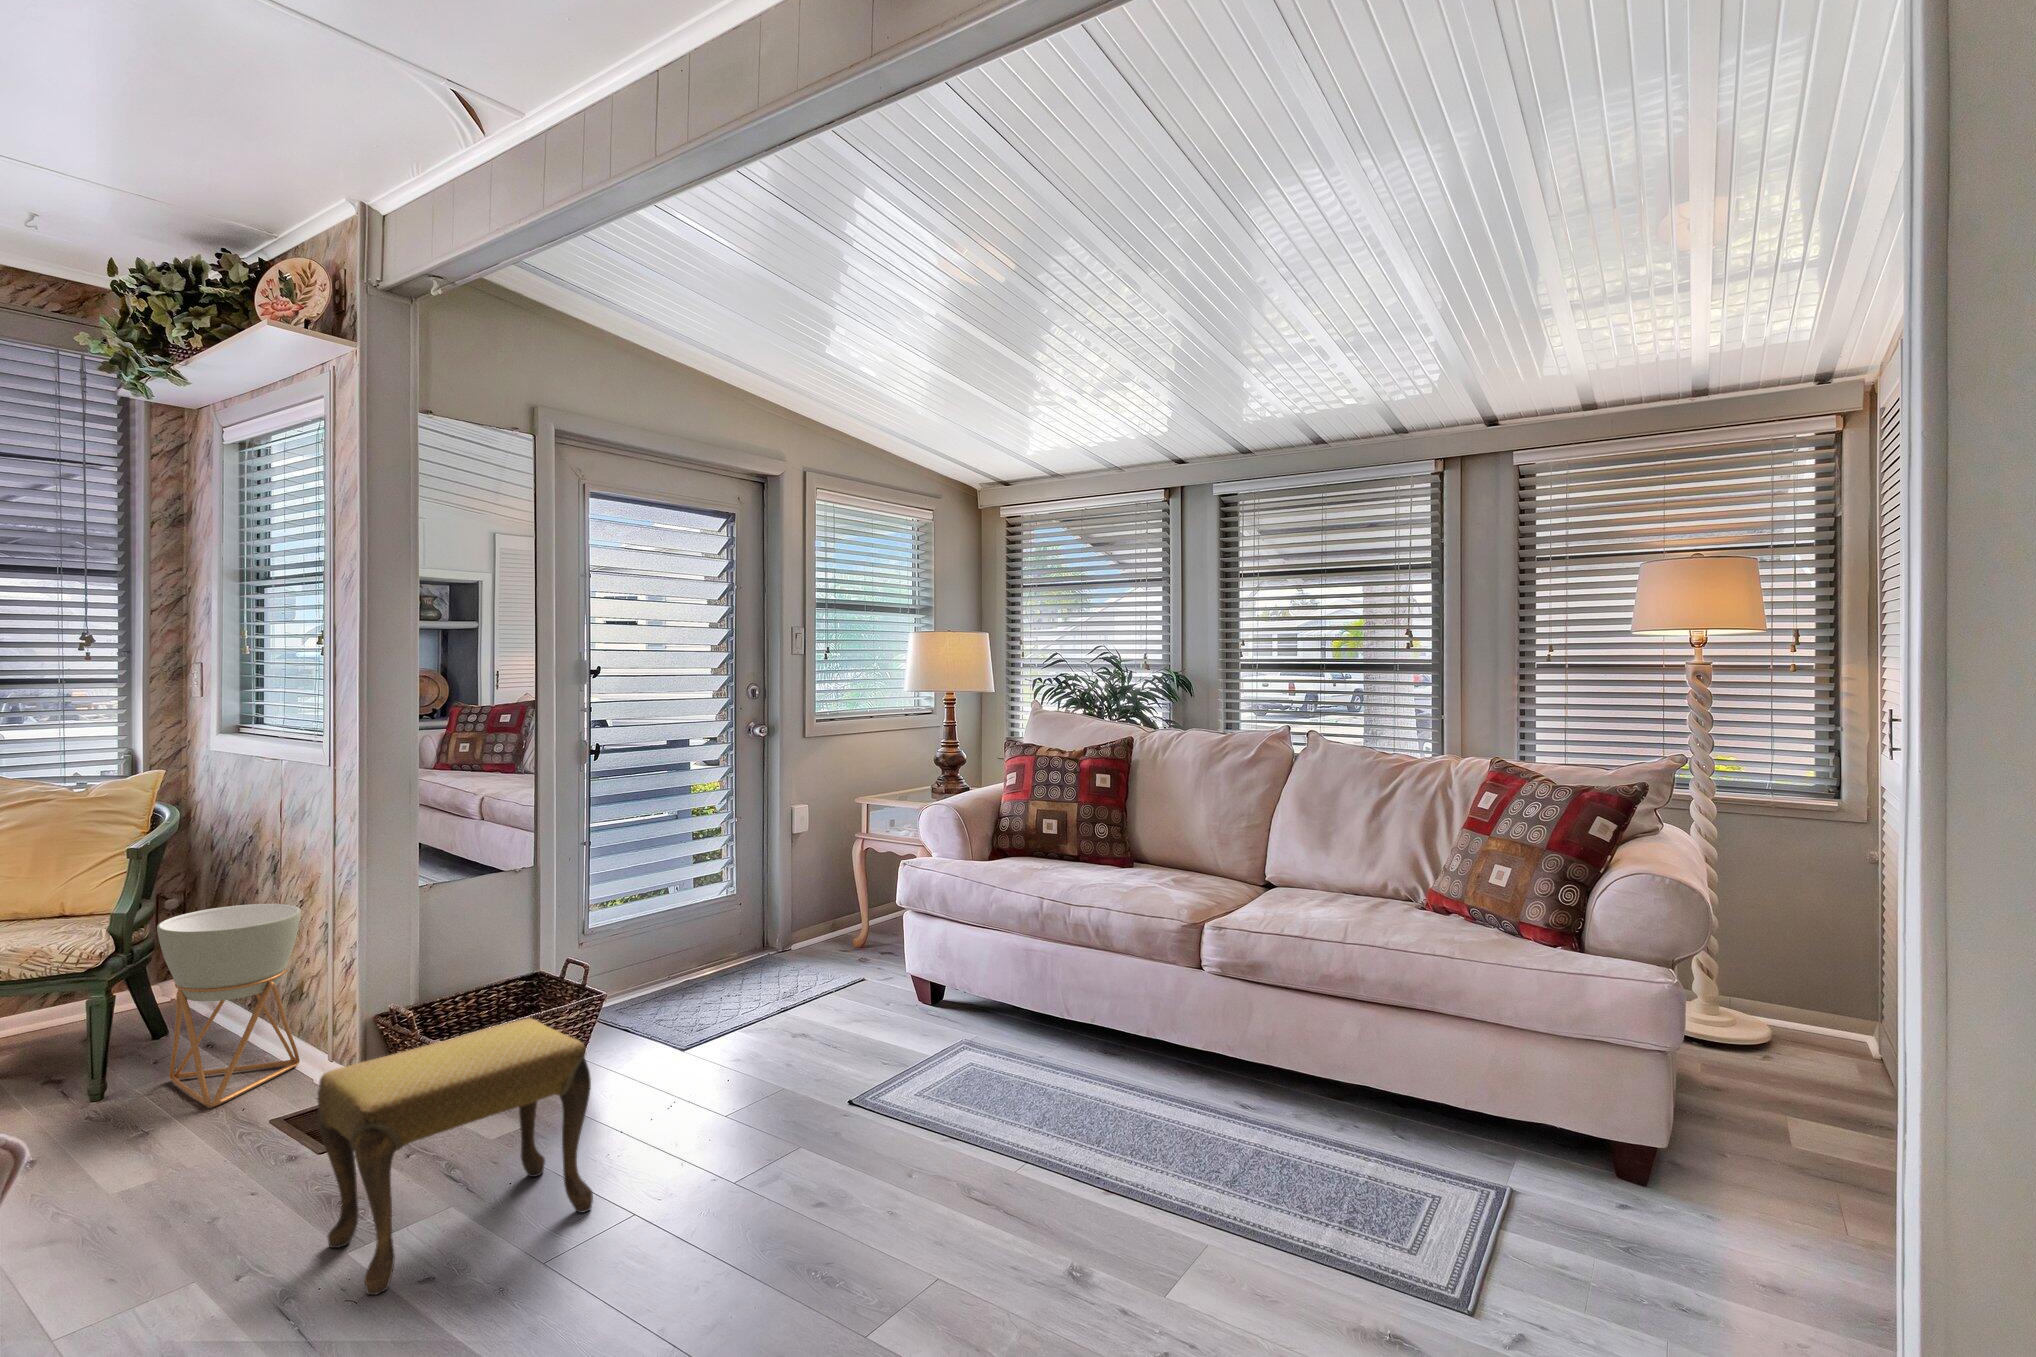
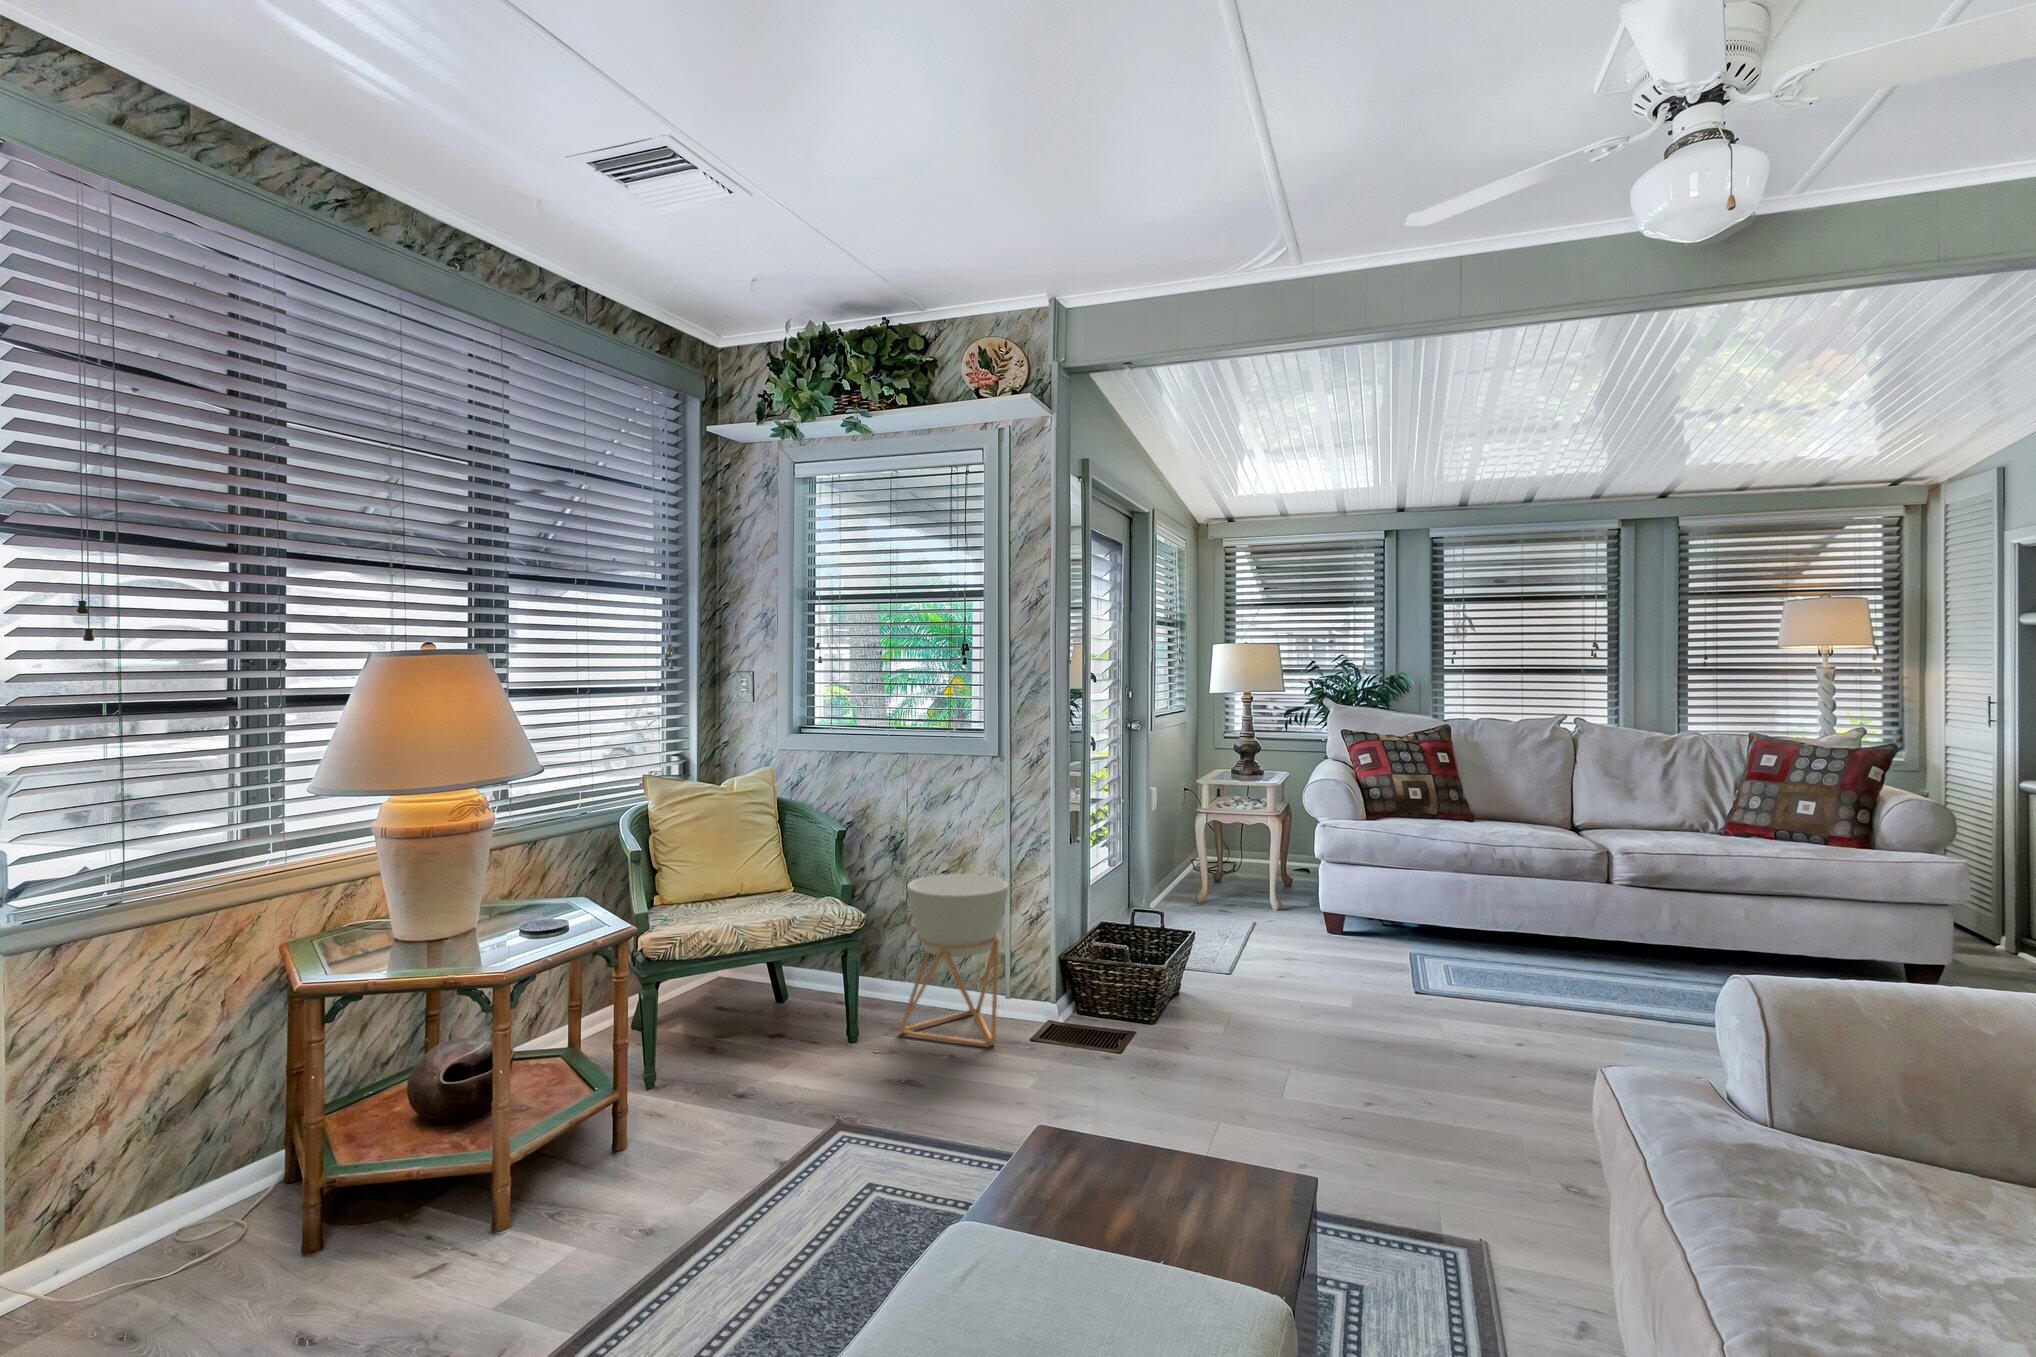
footstool: present [317,1018,593,1295] -> none [1321,933,1445,1124]

